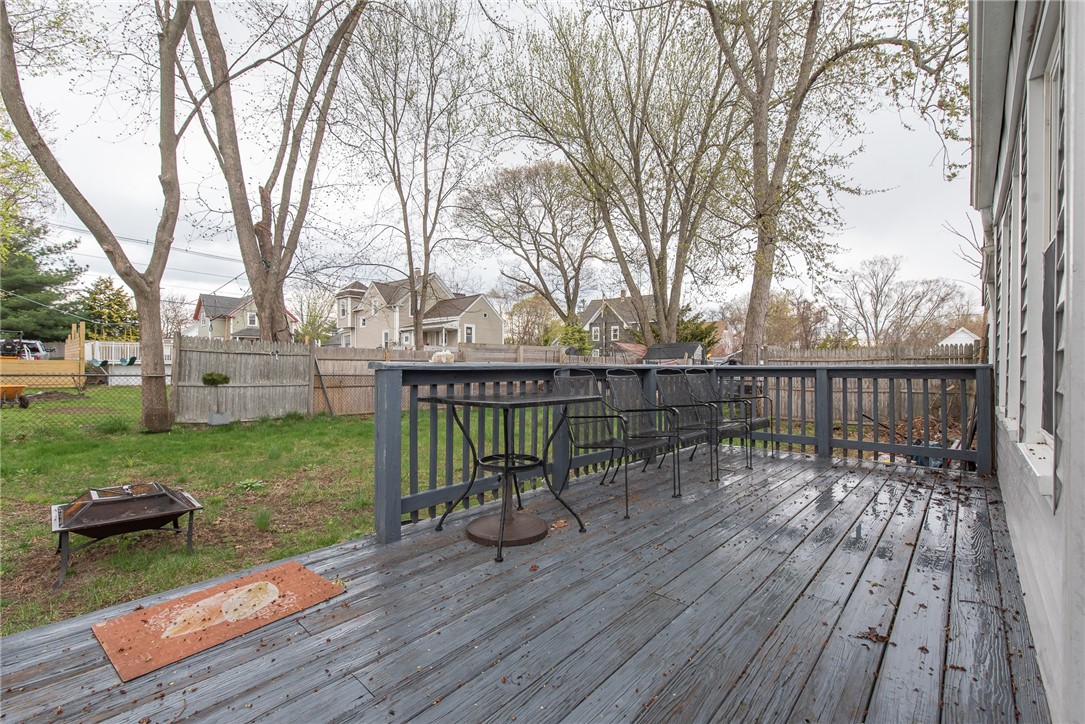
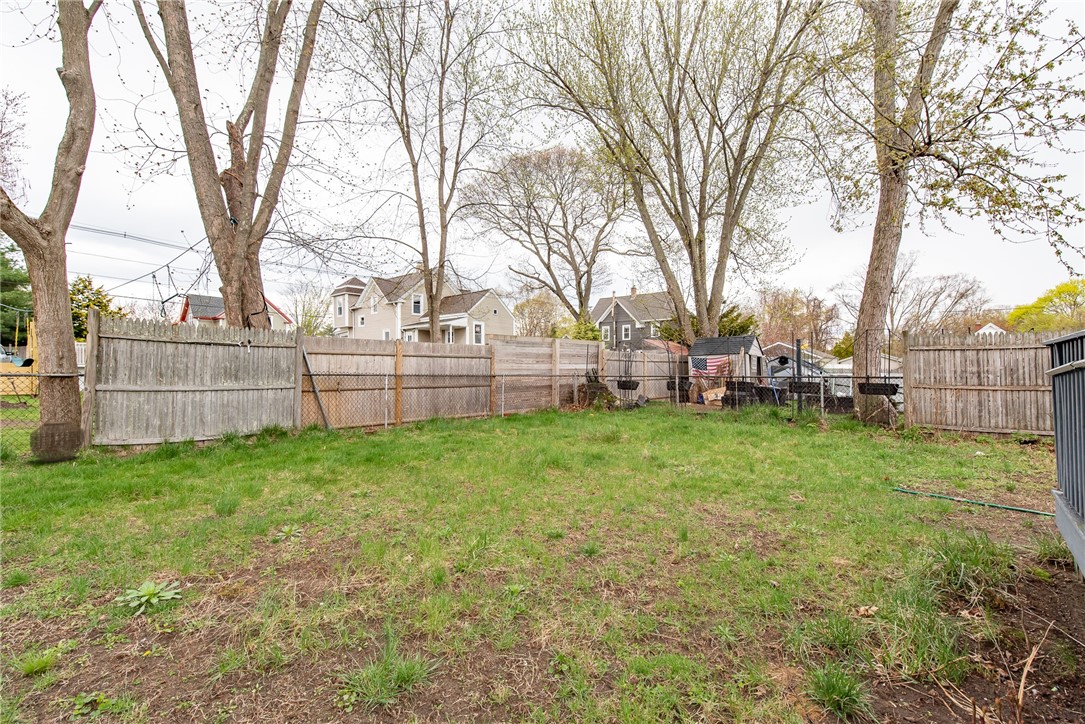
potted tree: present [202,372,230,425] -> none [133,367,178,448]

